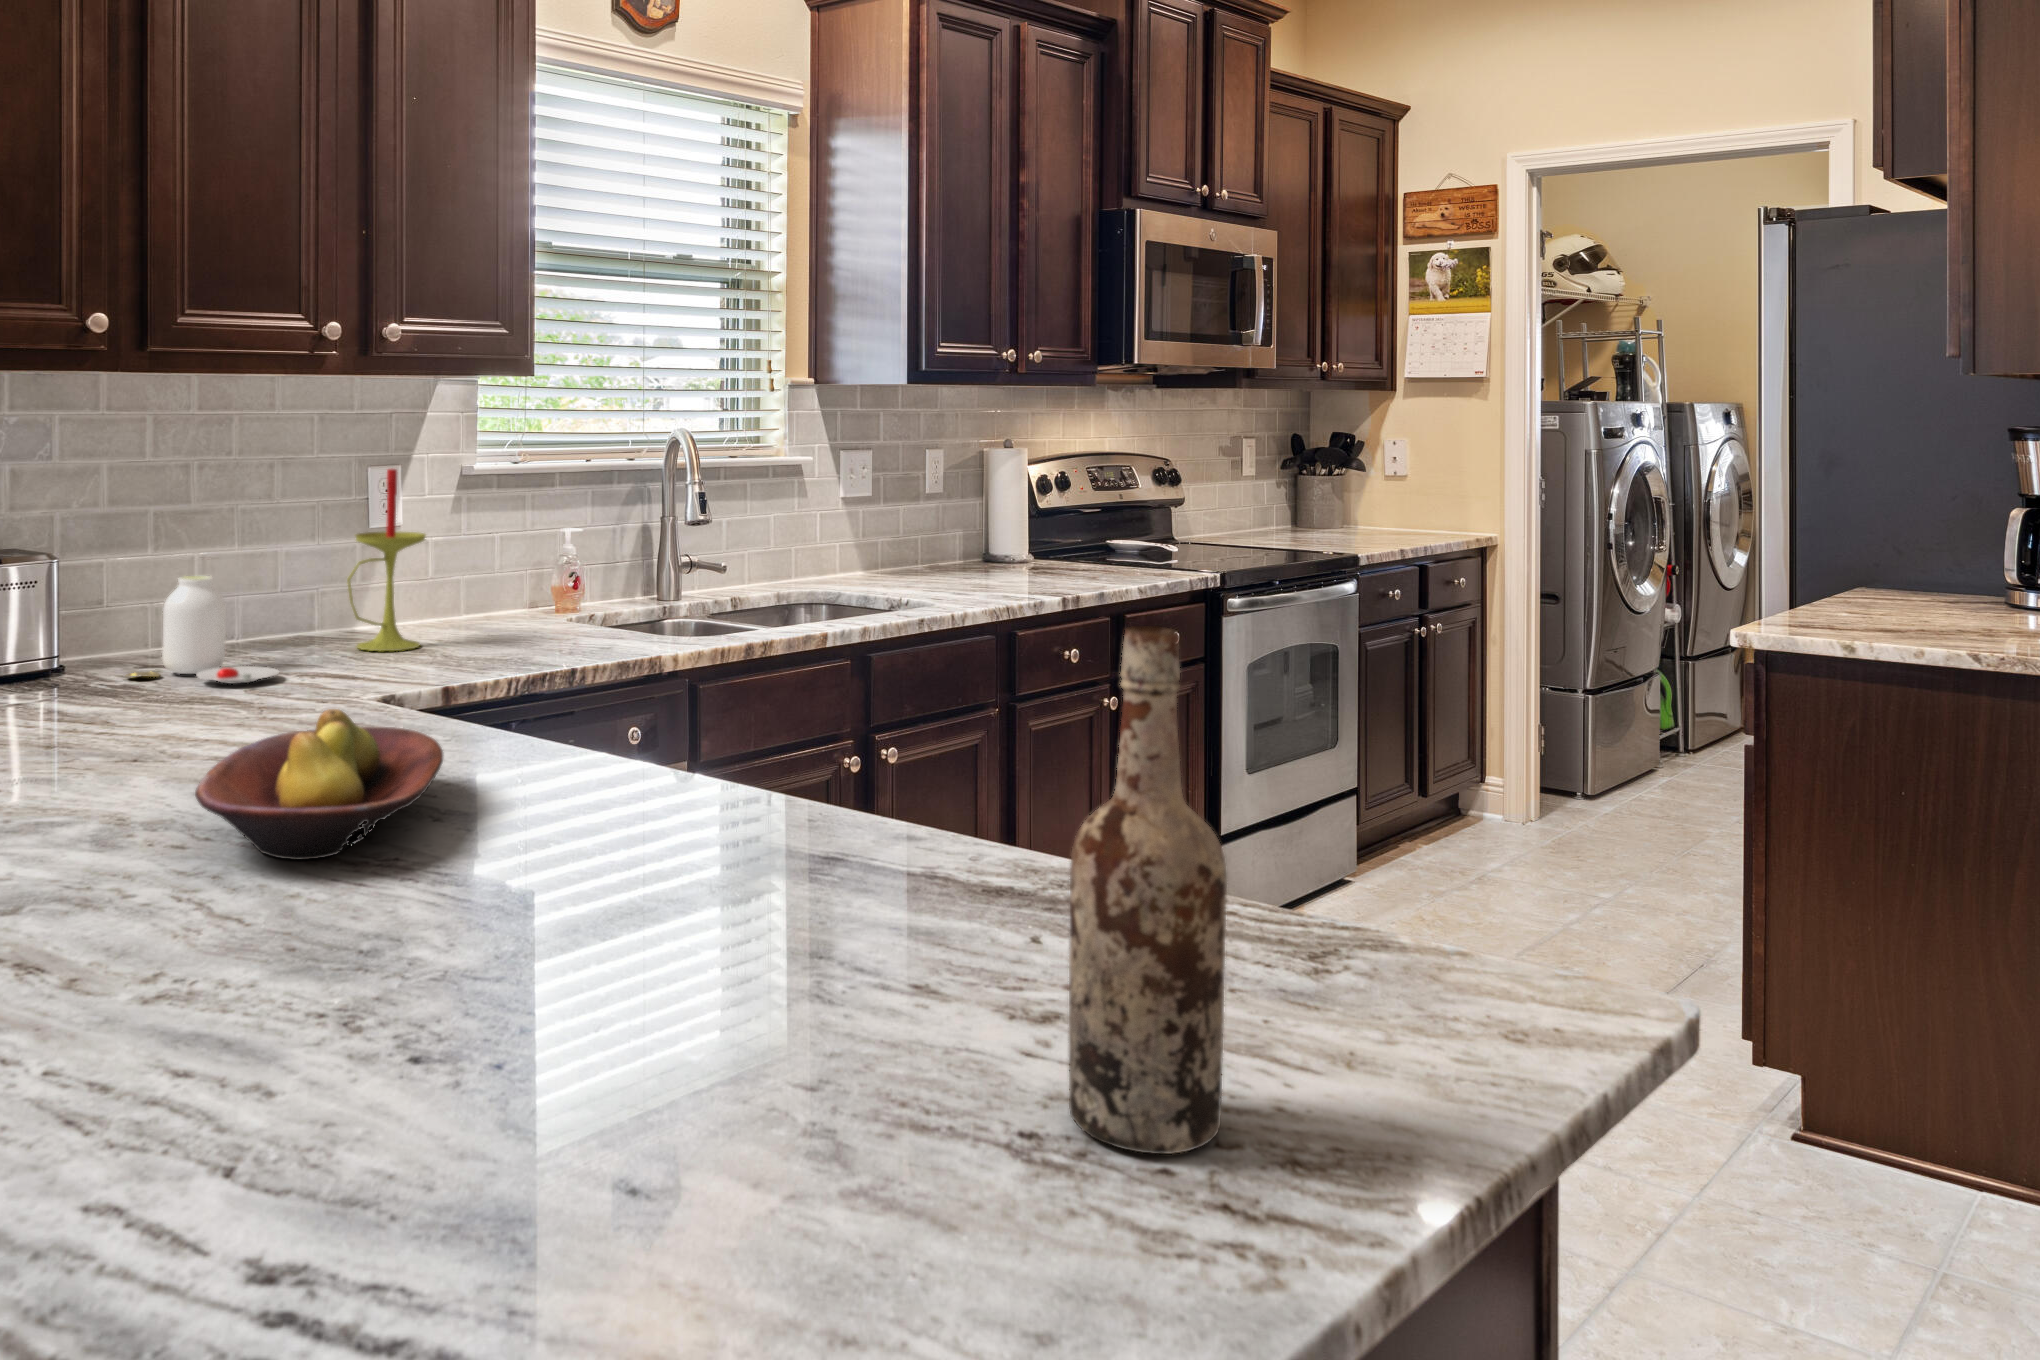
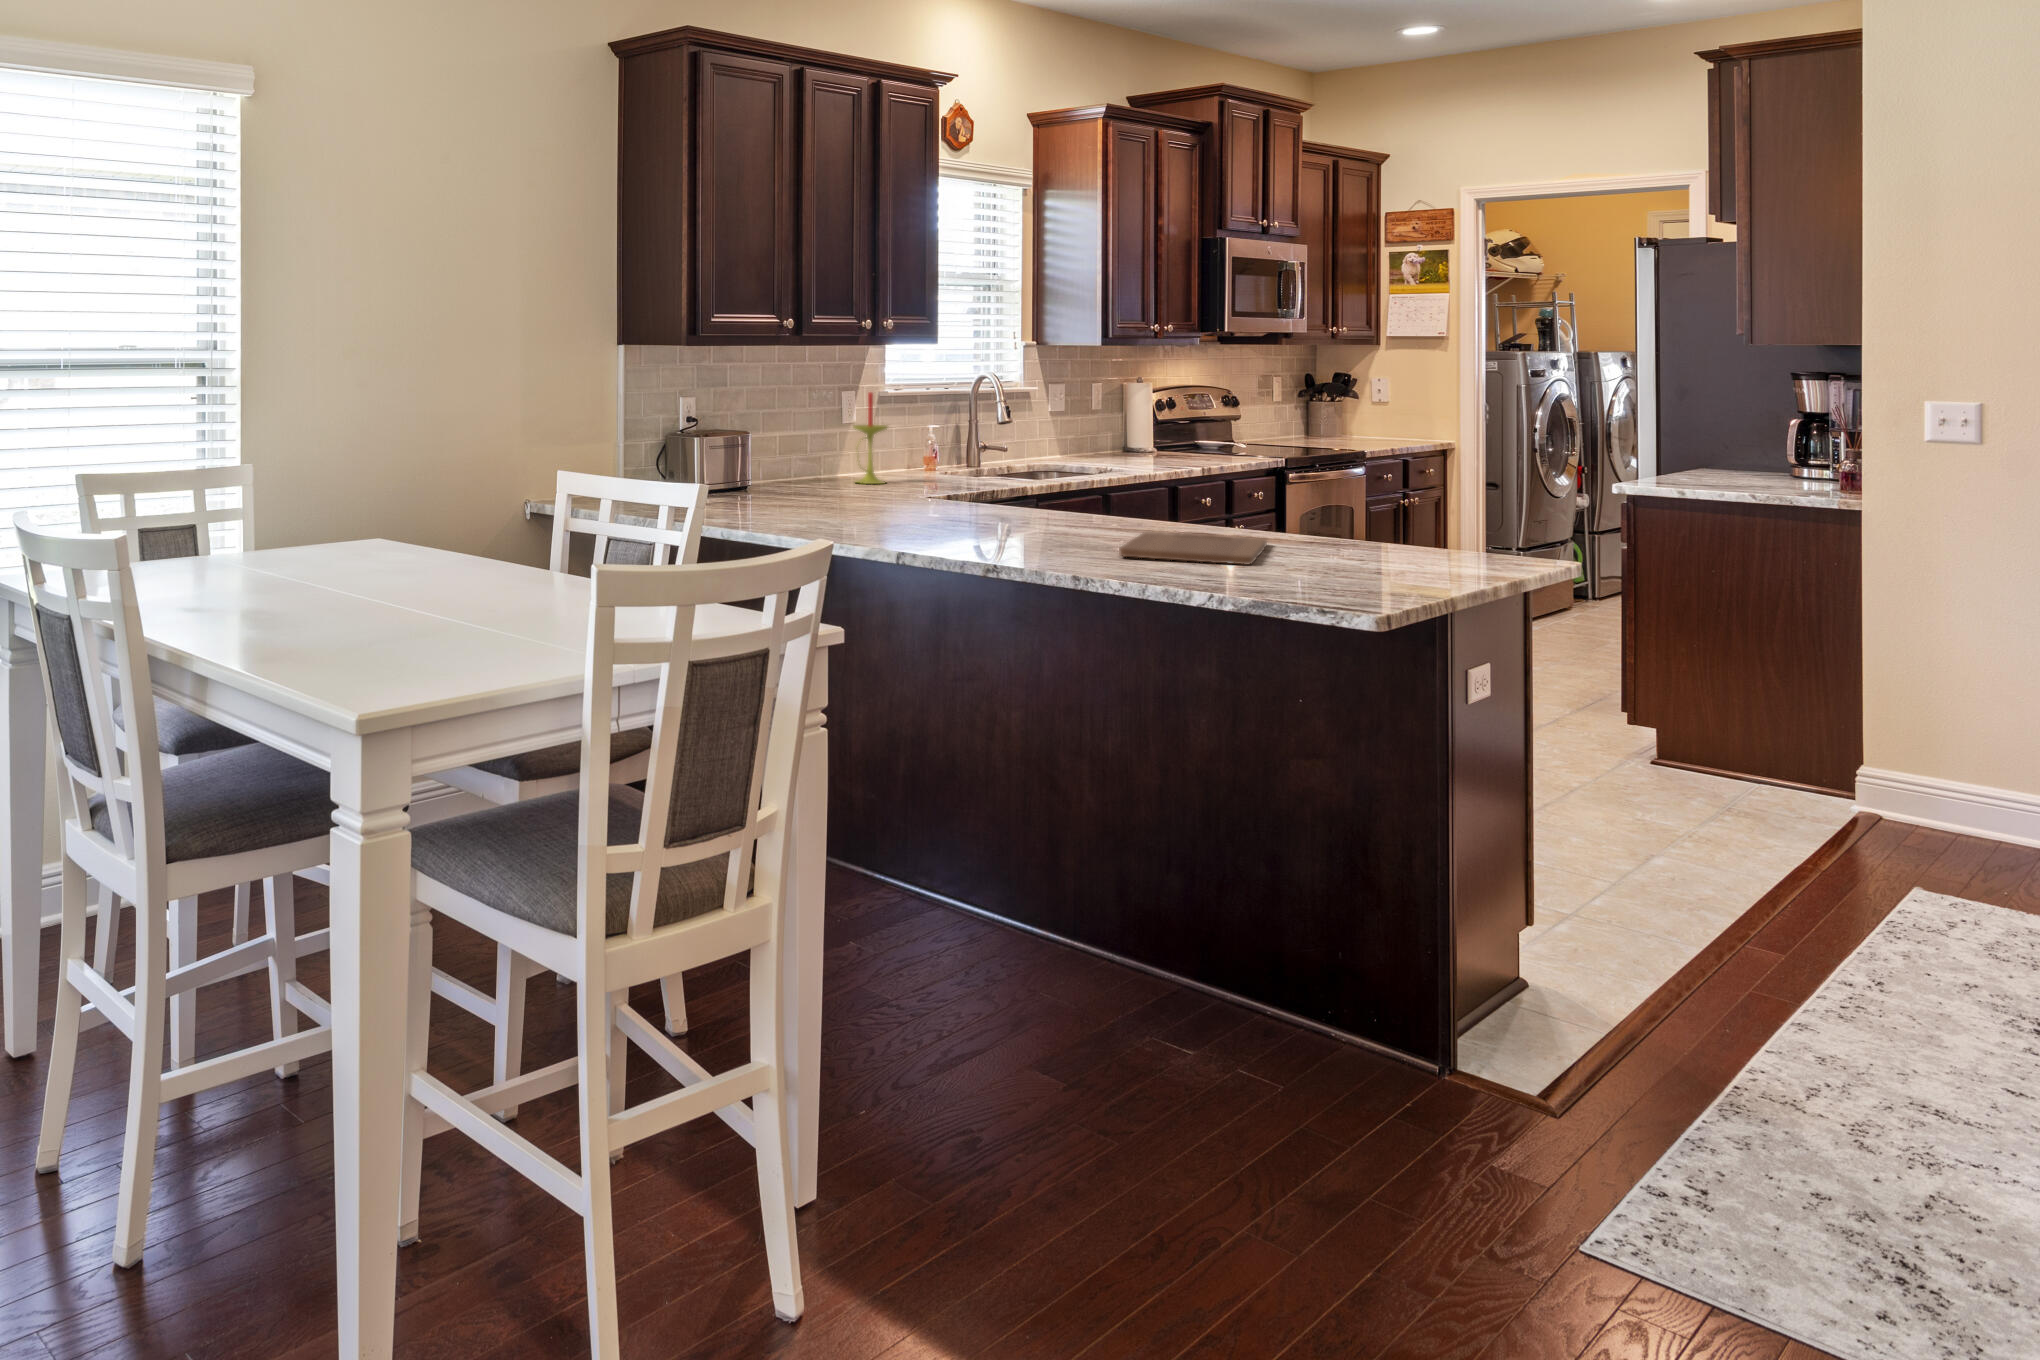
jar: present [128,576,279,684] -> none [774,443,852,492]
wine bottle: present [1069,626,1227,1154] -> none [1367,414,1416,556]
fruit bowl: present [195,709,443,860] -> none [949,478,1051,525]
cutting board: none [158,944,812,1271] -> present [1119,532,1267,564]

